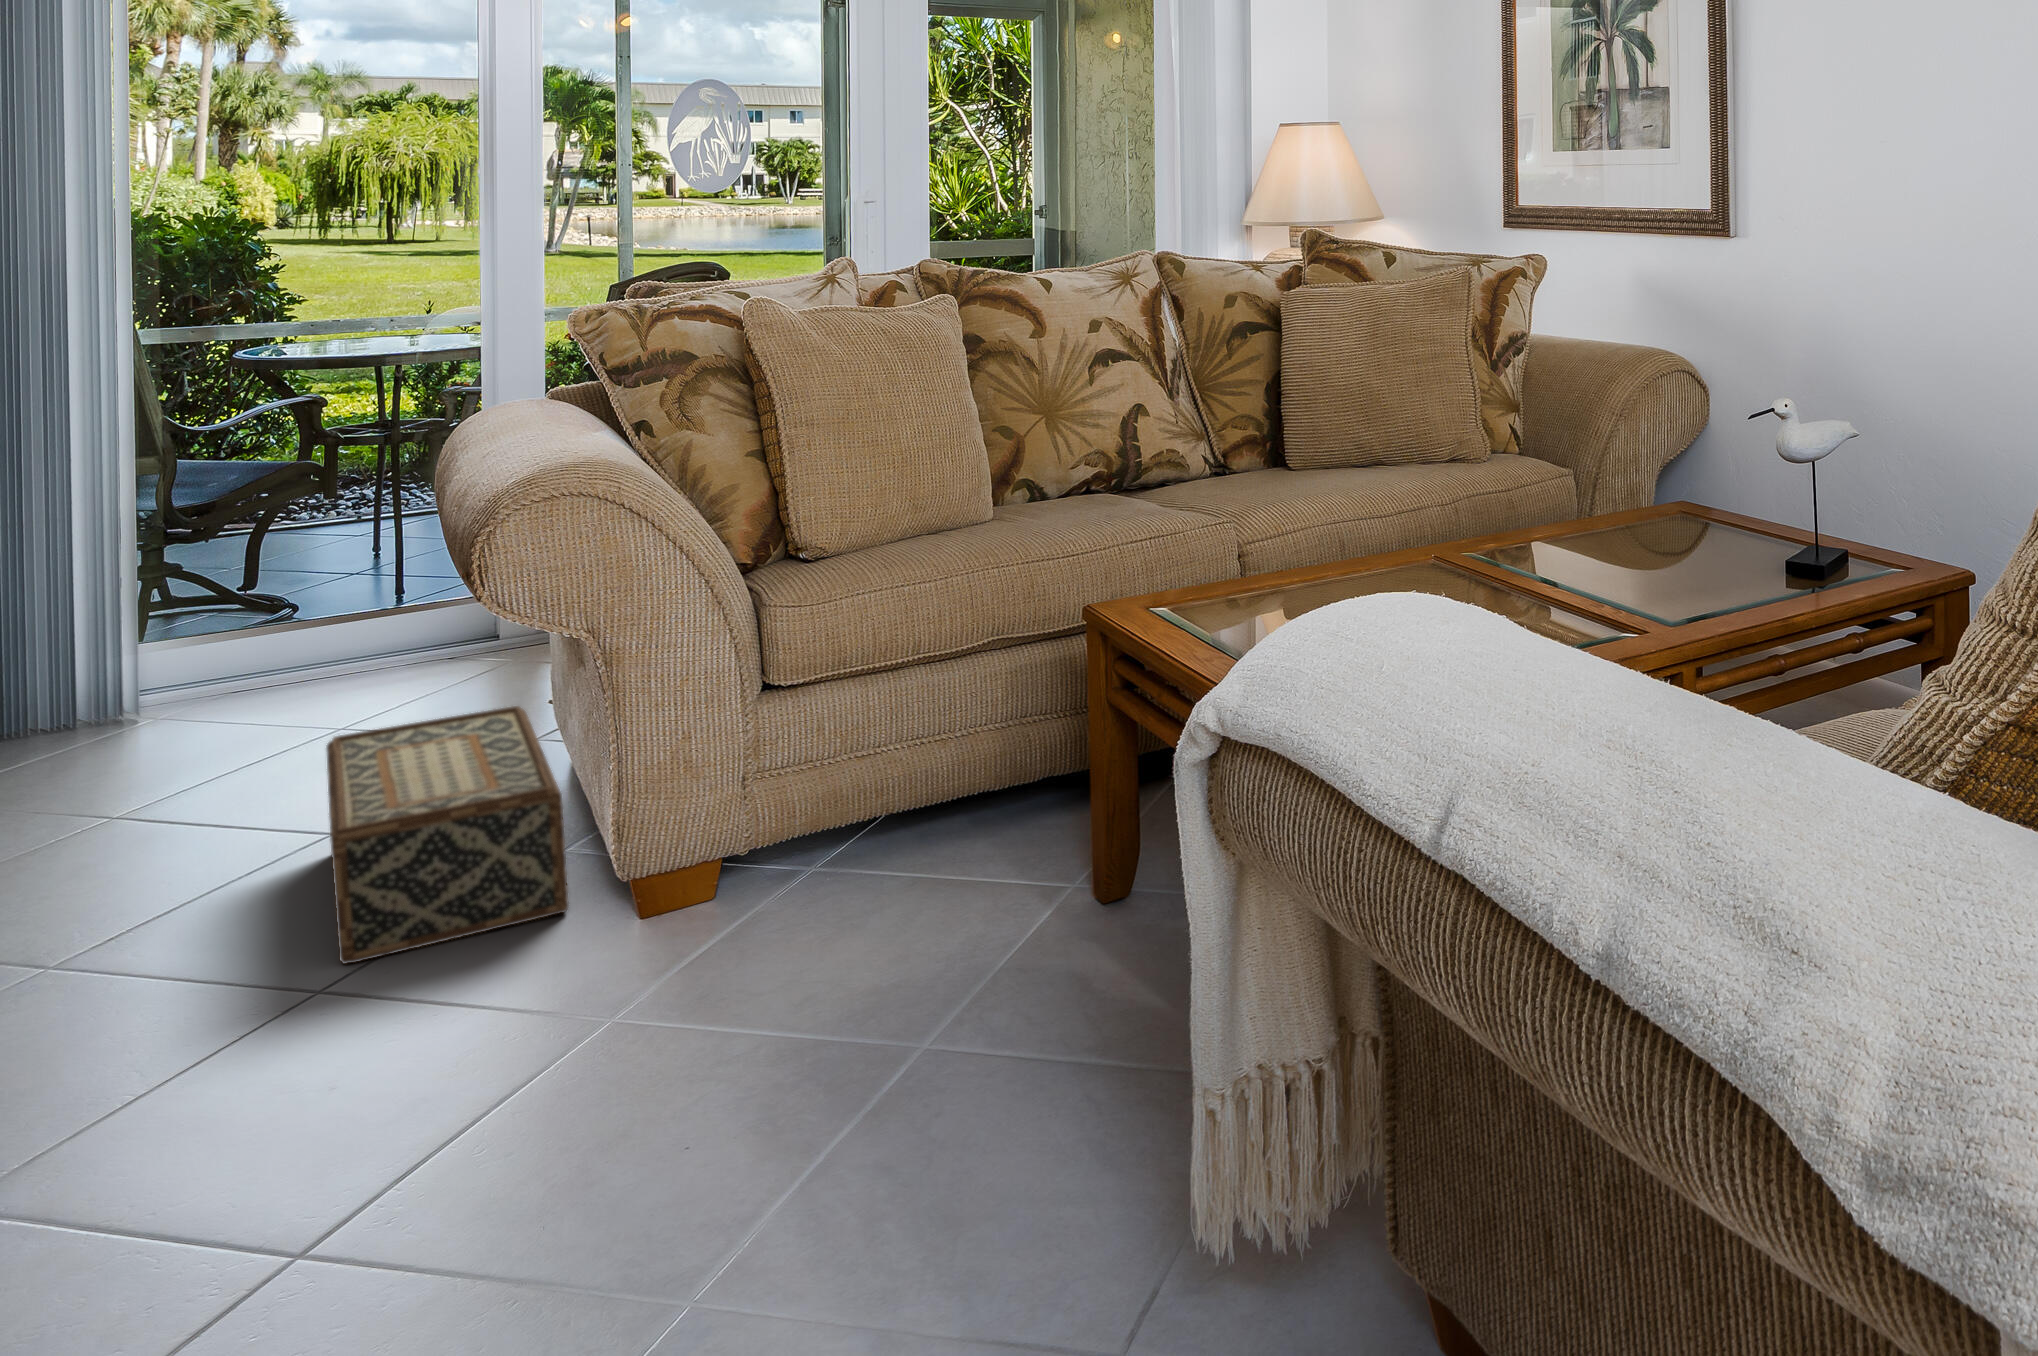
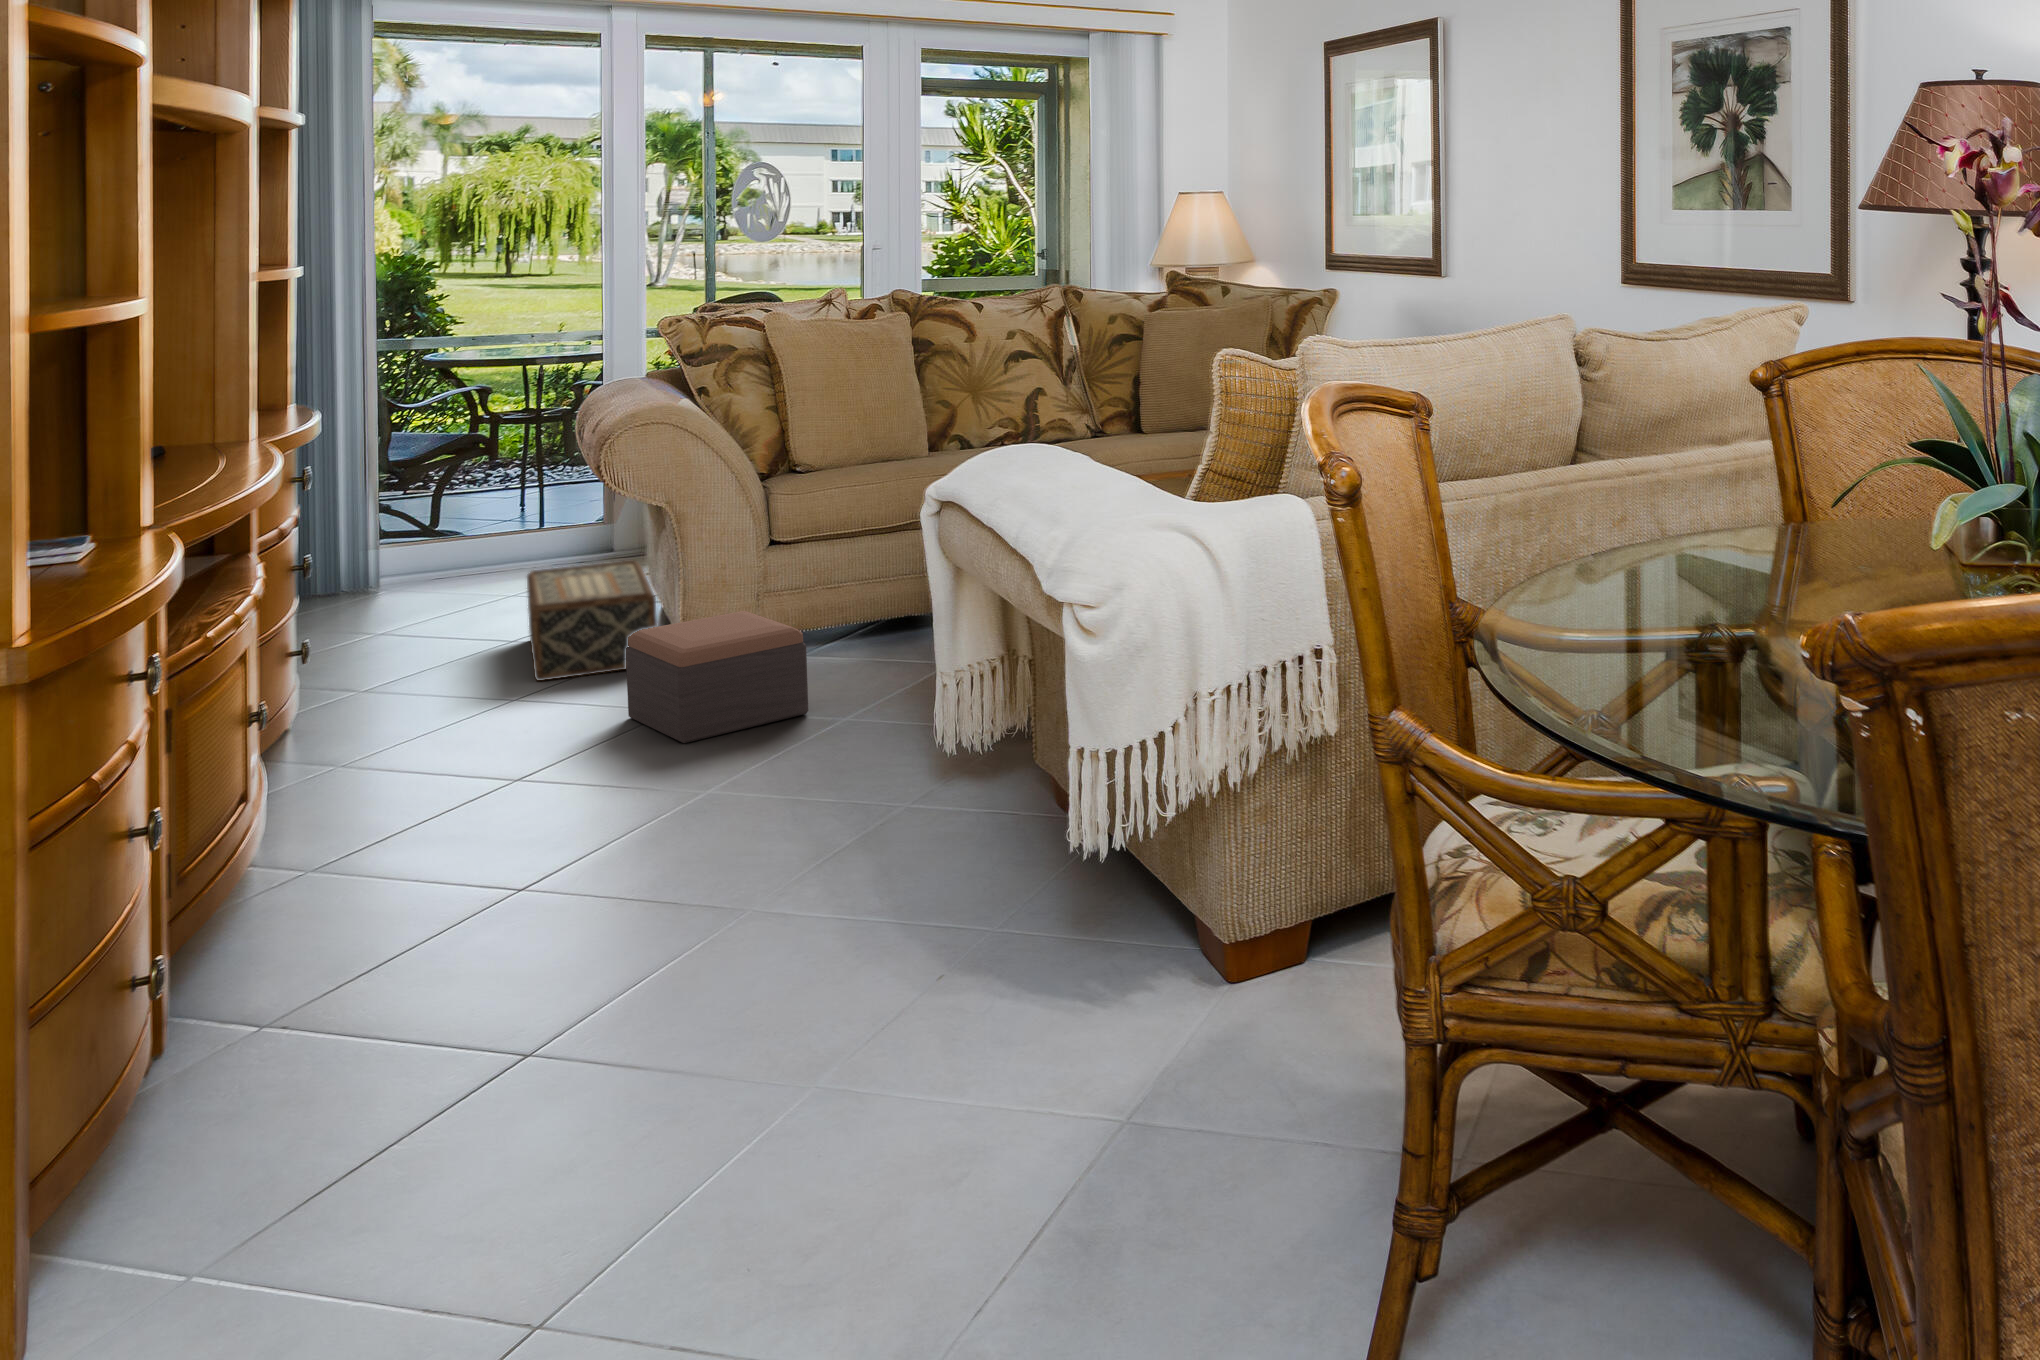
footstool: none [516,838,871,1148] -> present [626,611,808,743]

